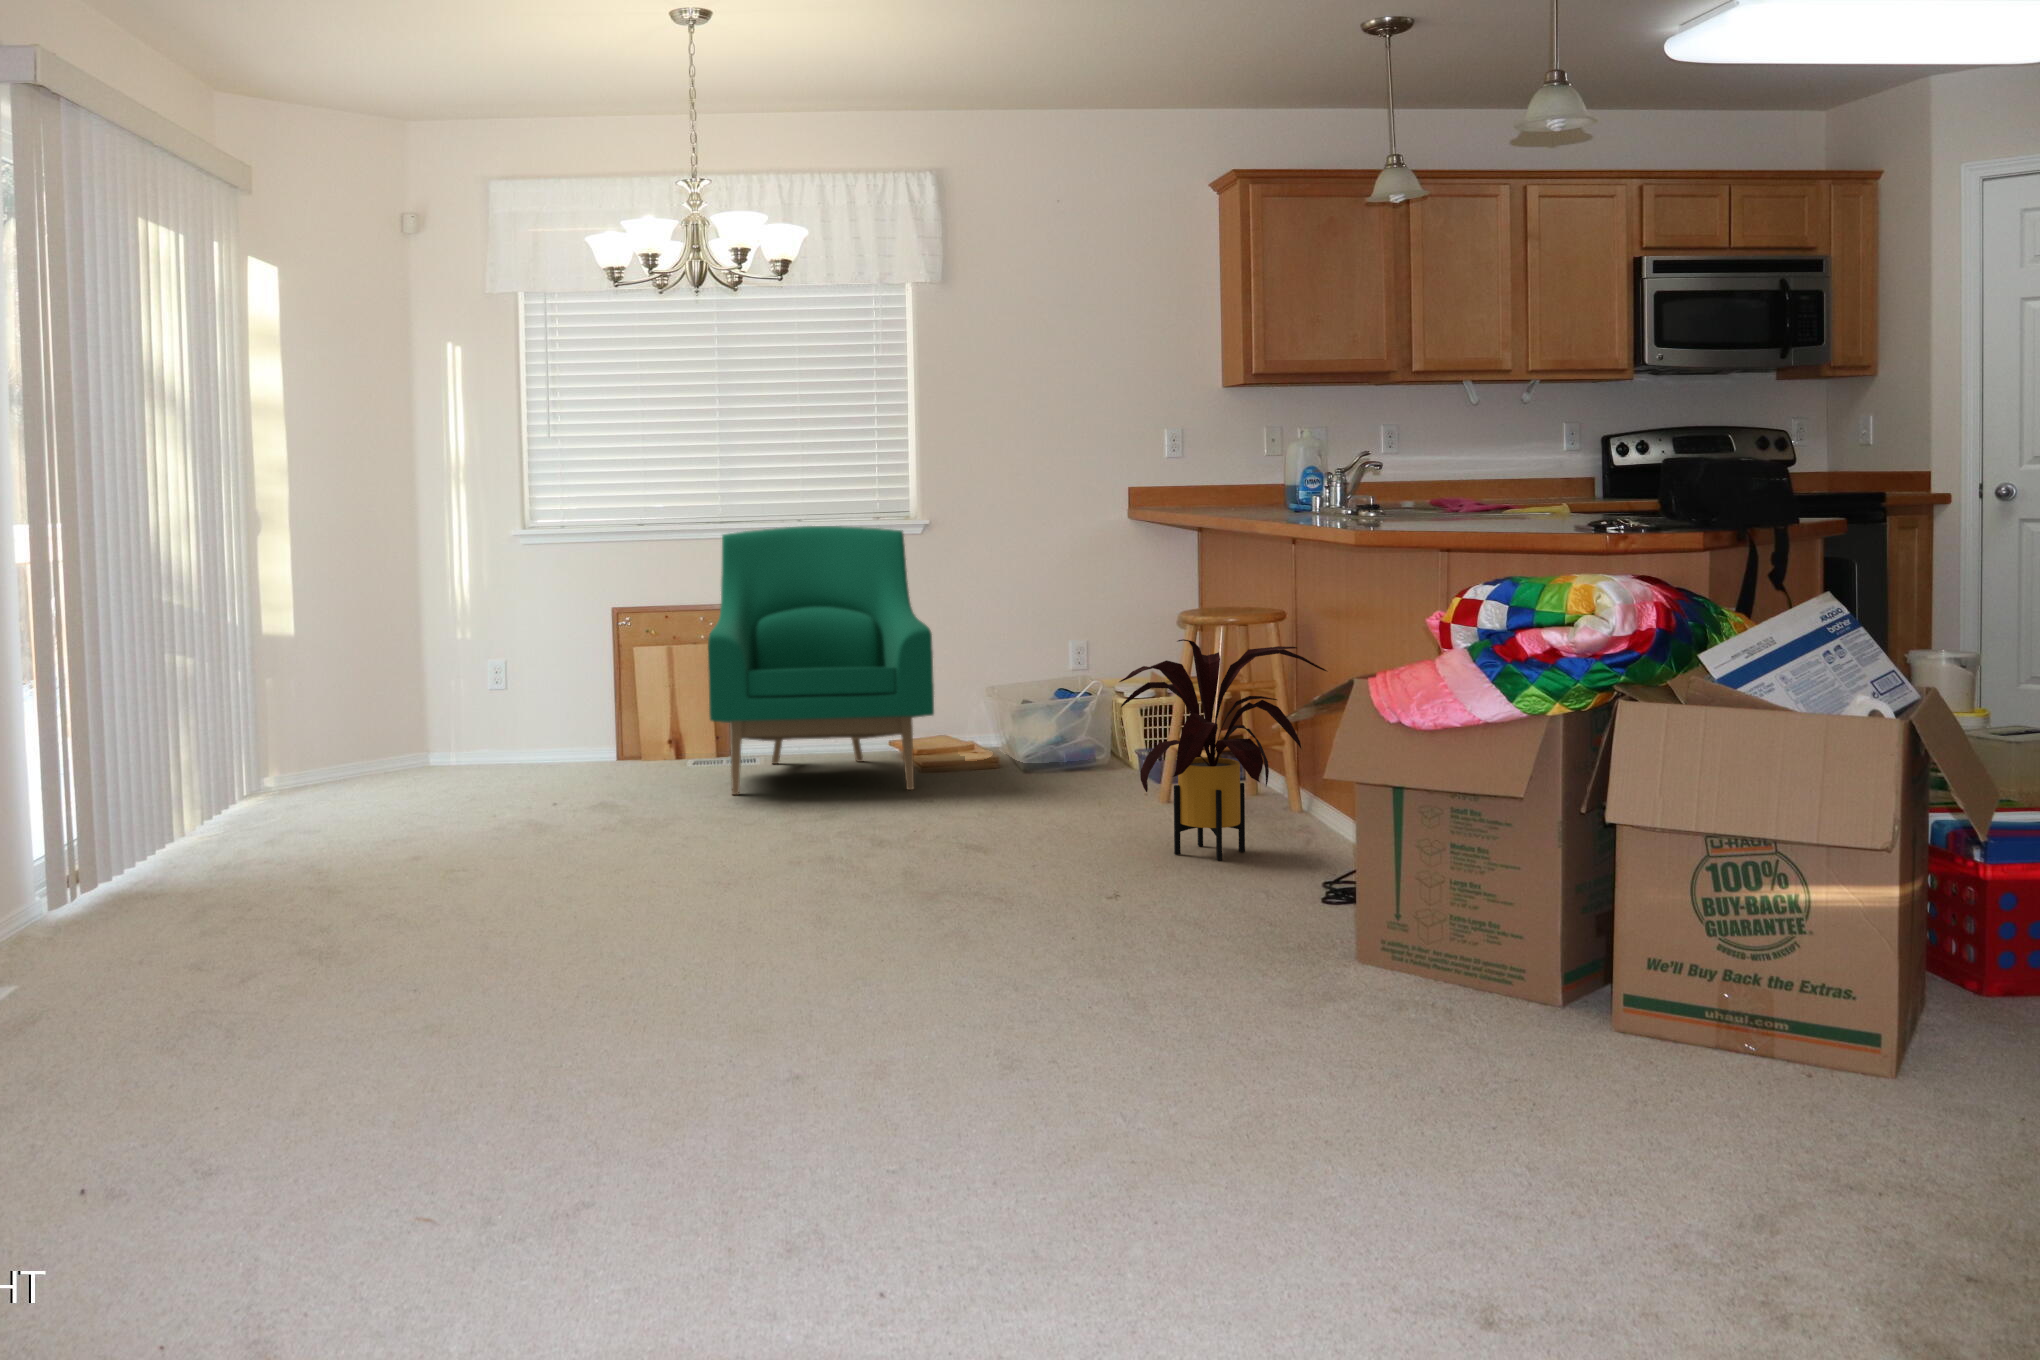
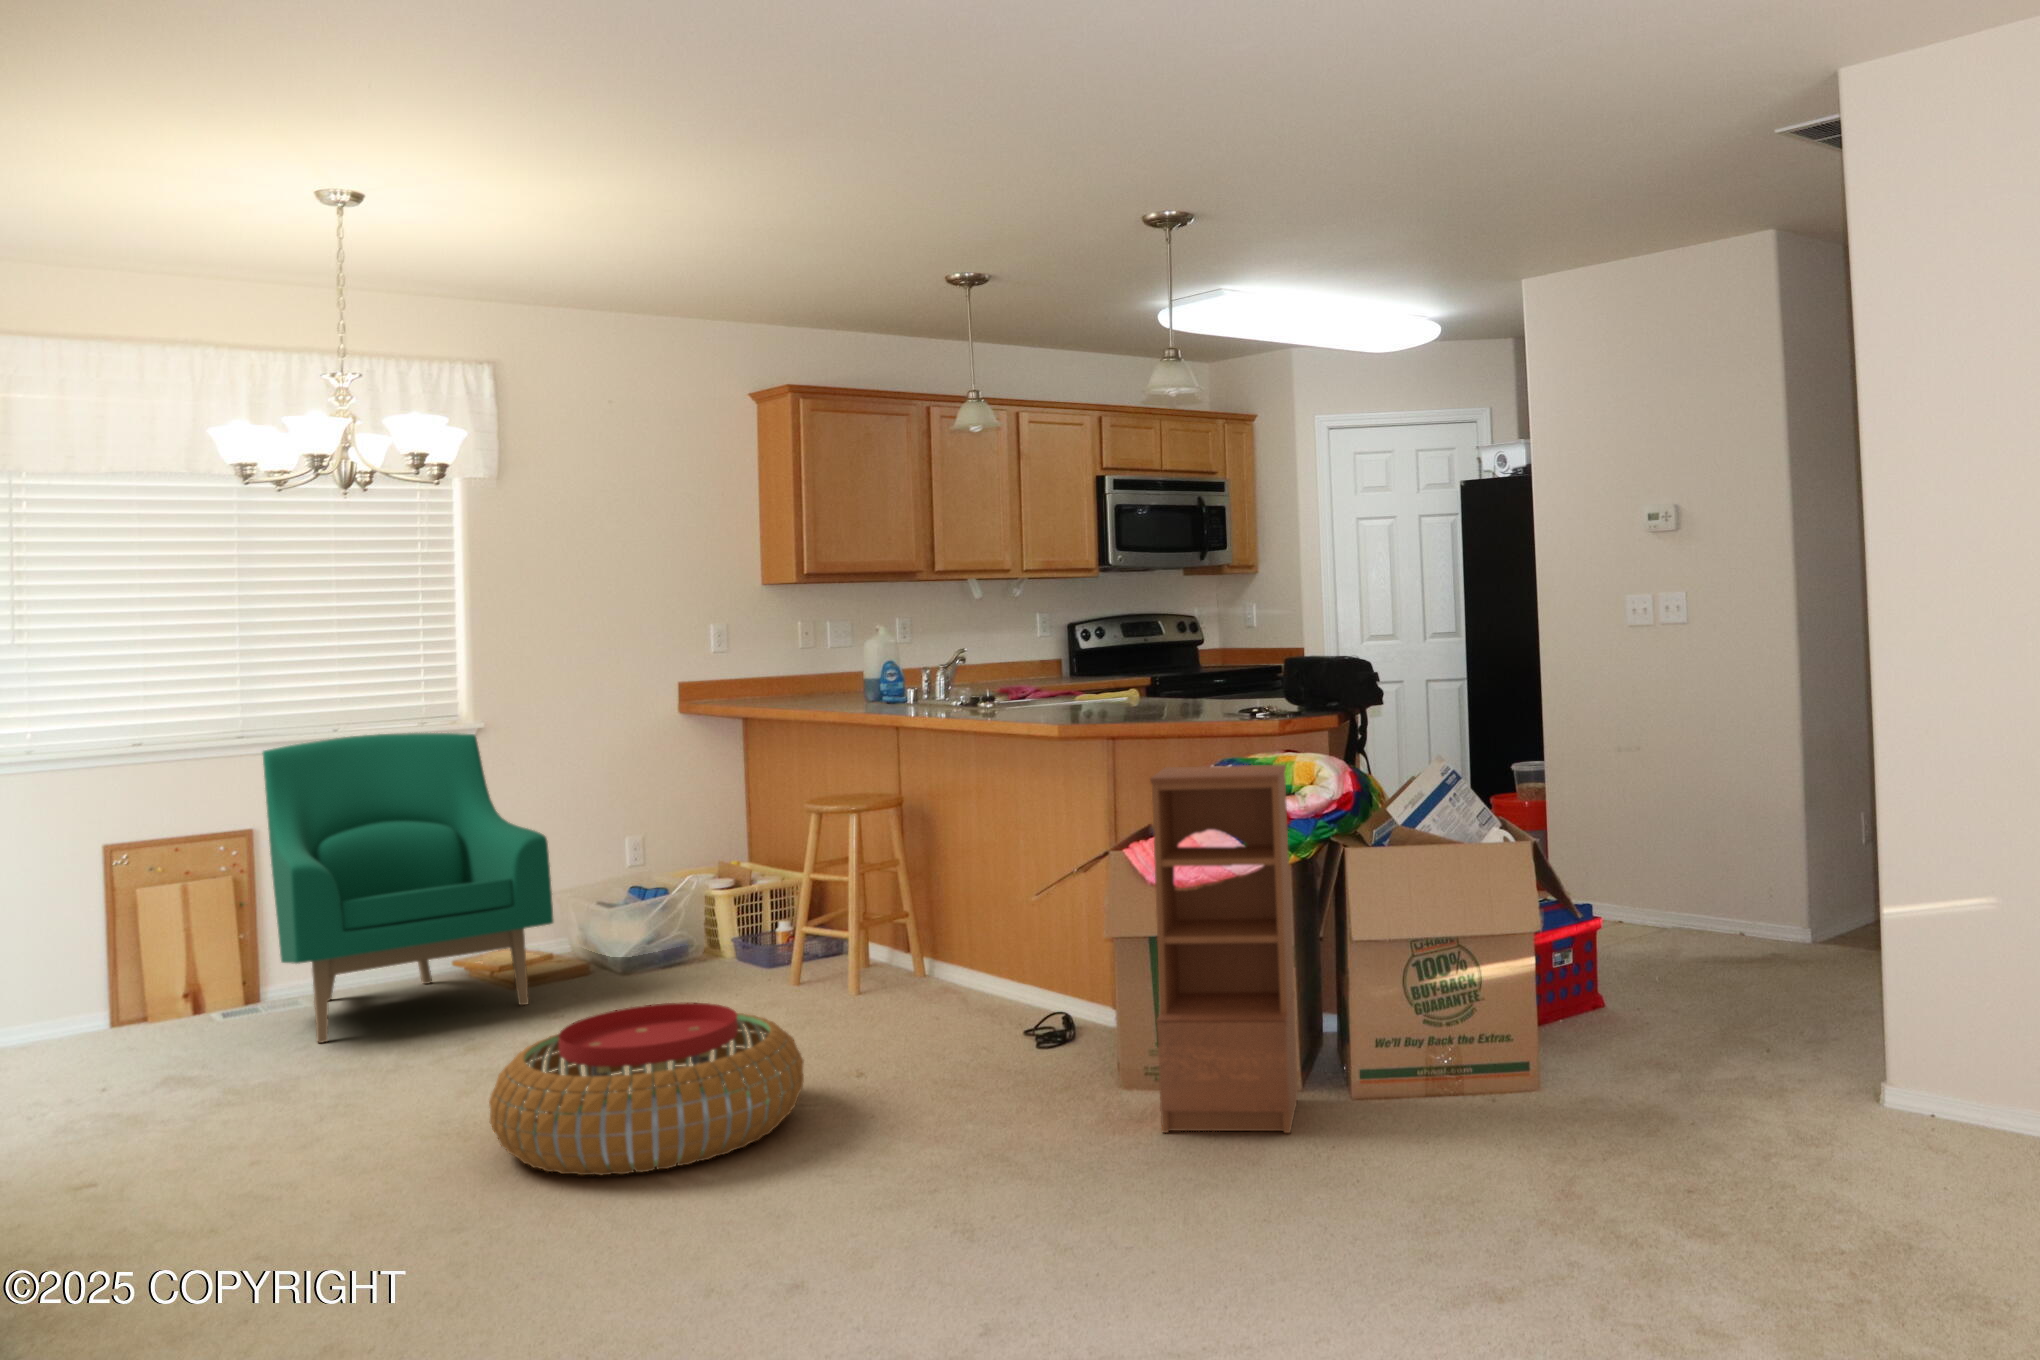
bookcase: none [1337,587,1549,1042] -> present [1150,765,1298,1133]
house plant: present [1120,639,1327,860] -> none [799,822,985,1025]
pouf: none [736,789,1028,940] -> present [489,1003,804,1175]

